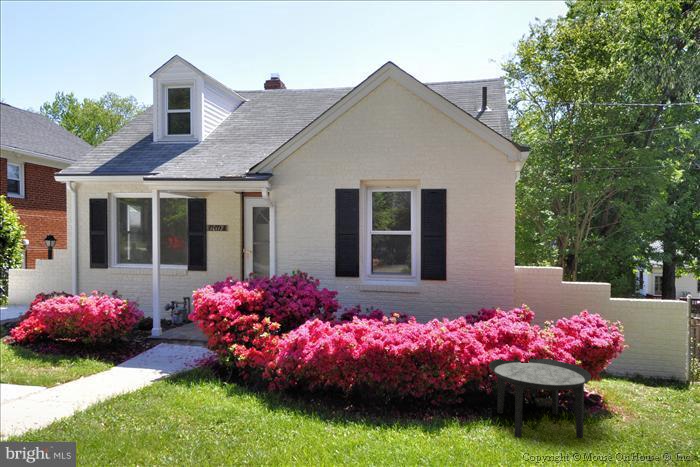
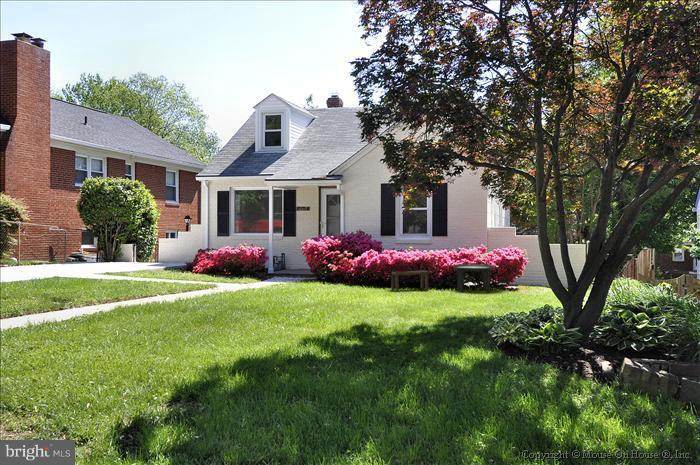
bench: none [357,373,442,434] -> present [391,270,429,292]

